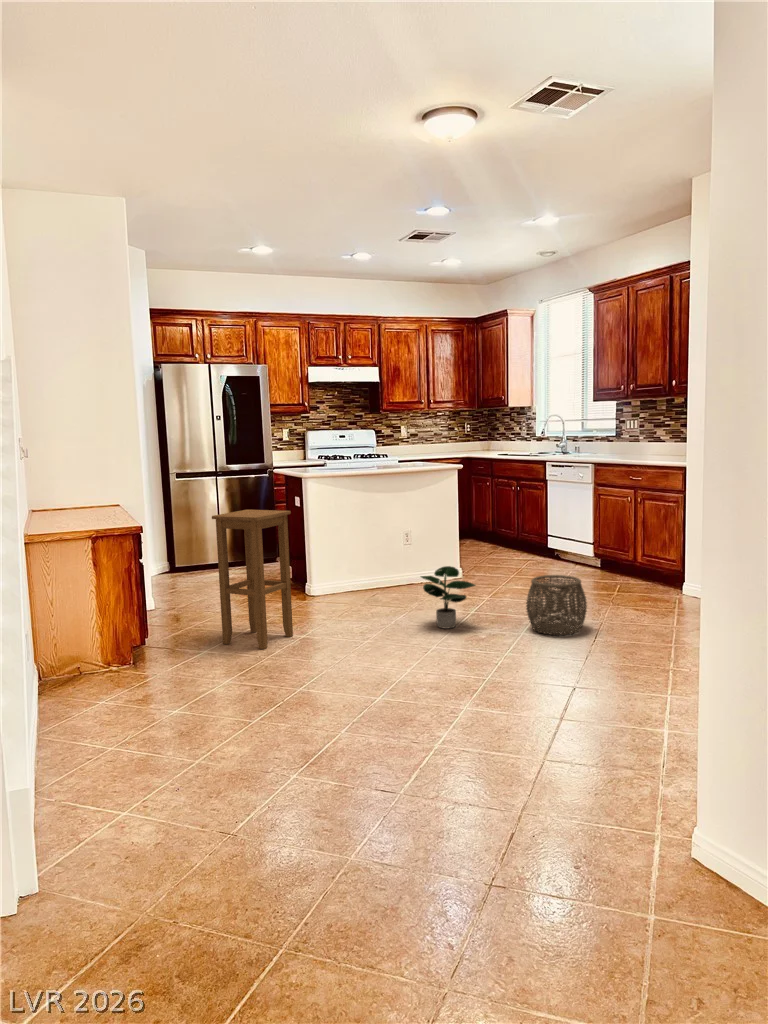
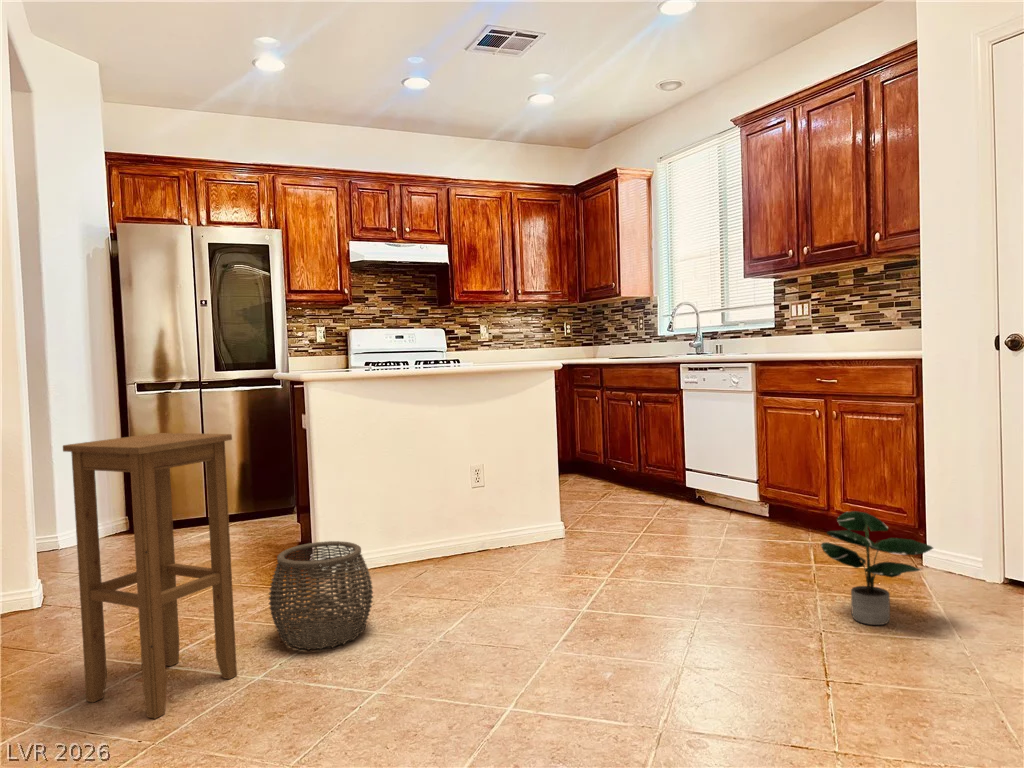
potted plant: present [421,566,475,629] -> present [821,511,933,625]
woven basket: present [526,575,587,635] -> present [269,541,373,650]

